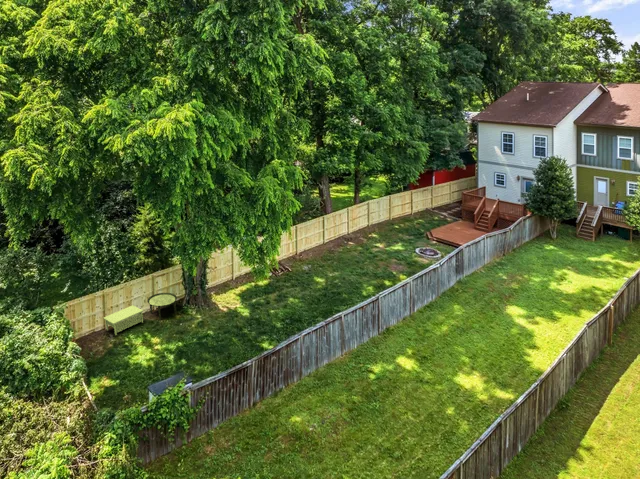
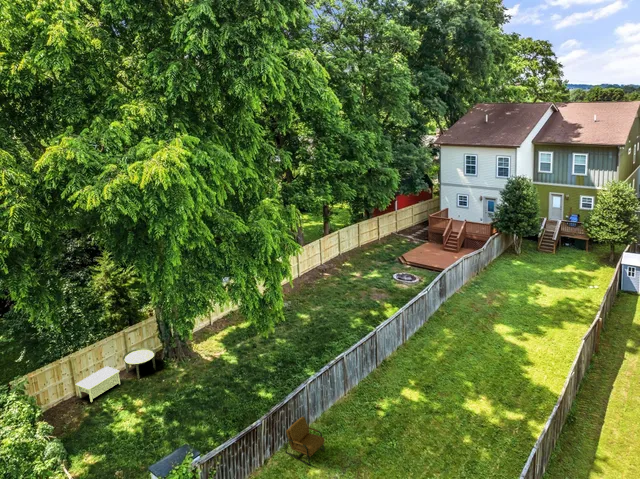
chair: none [275,369,312,413] -> present [285,417,325,465]

